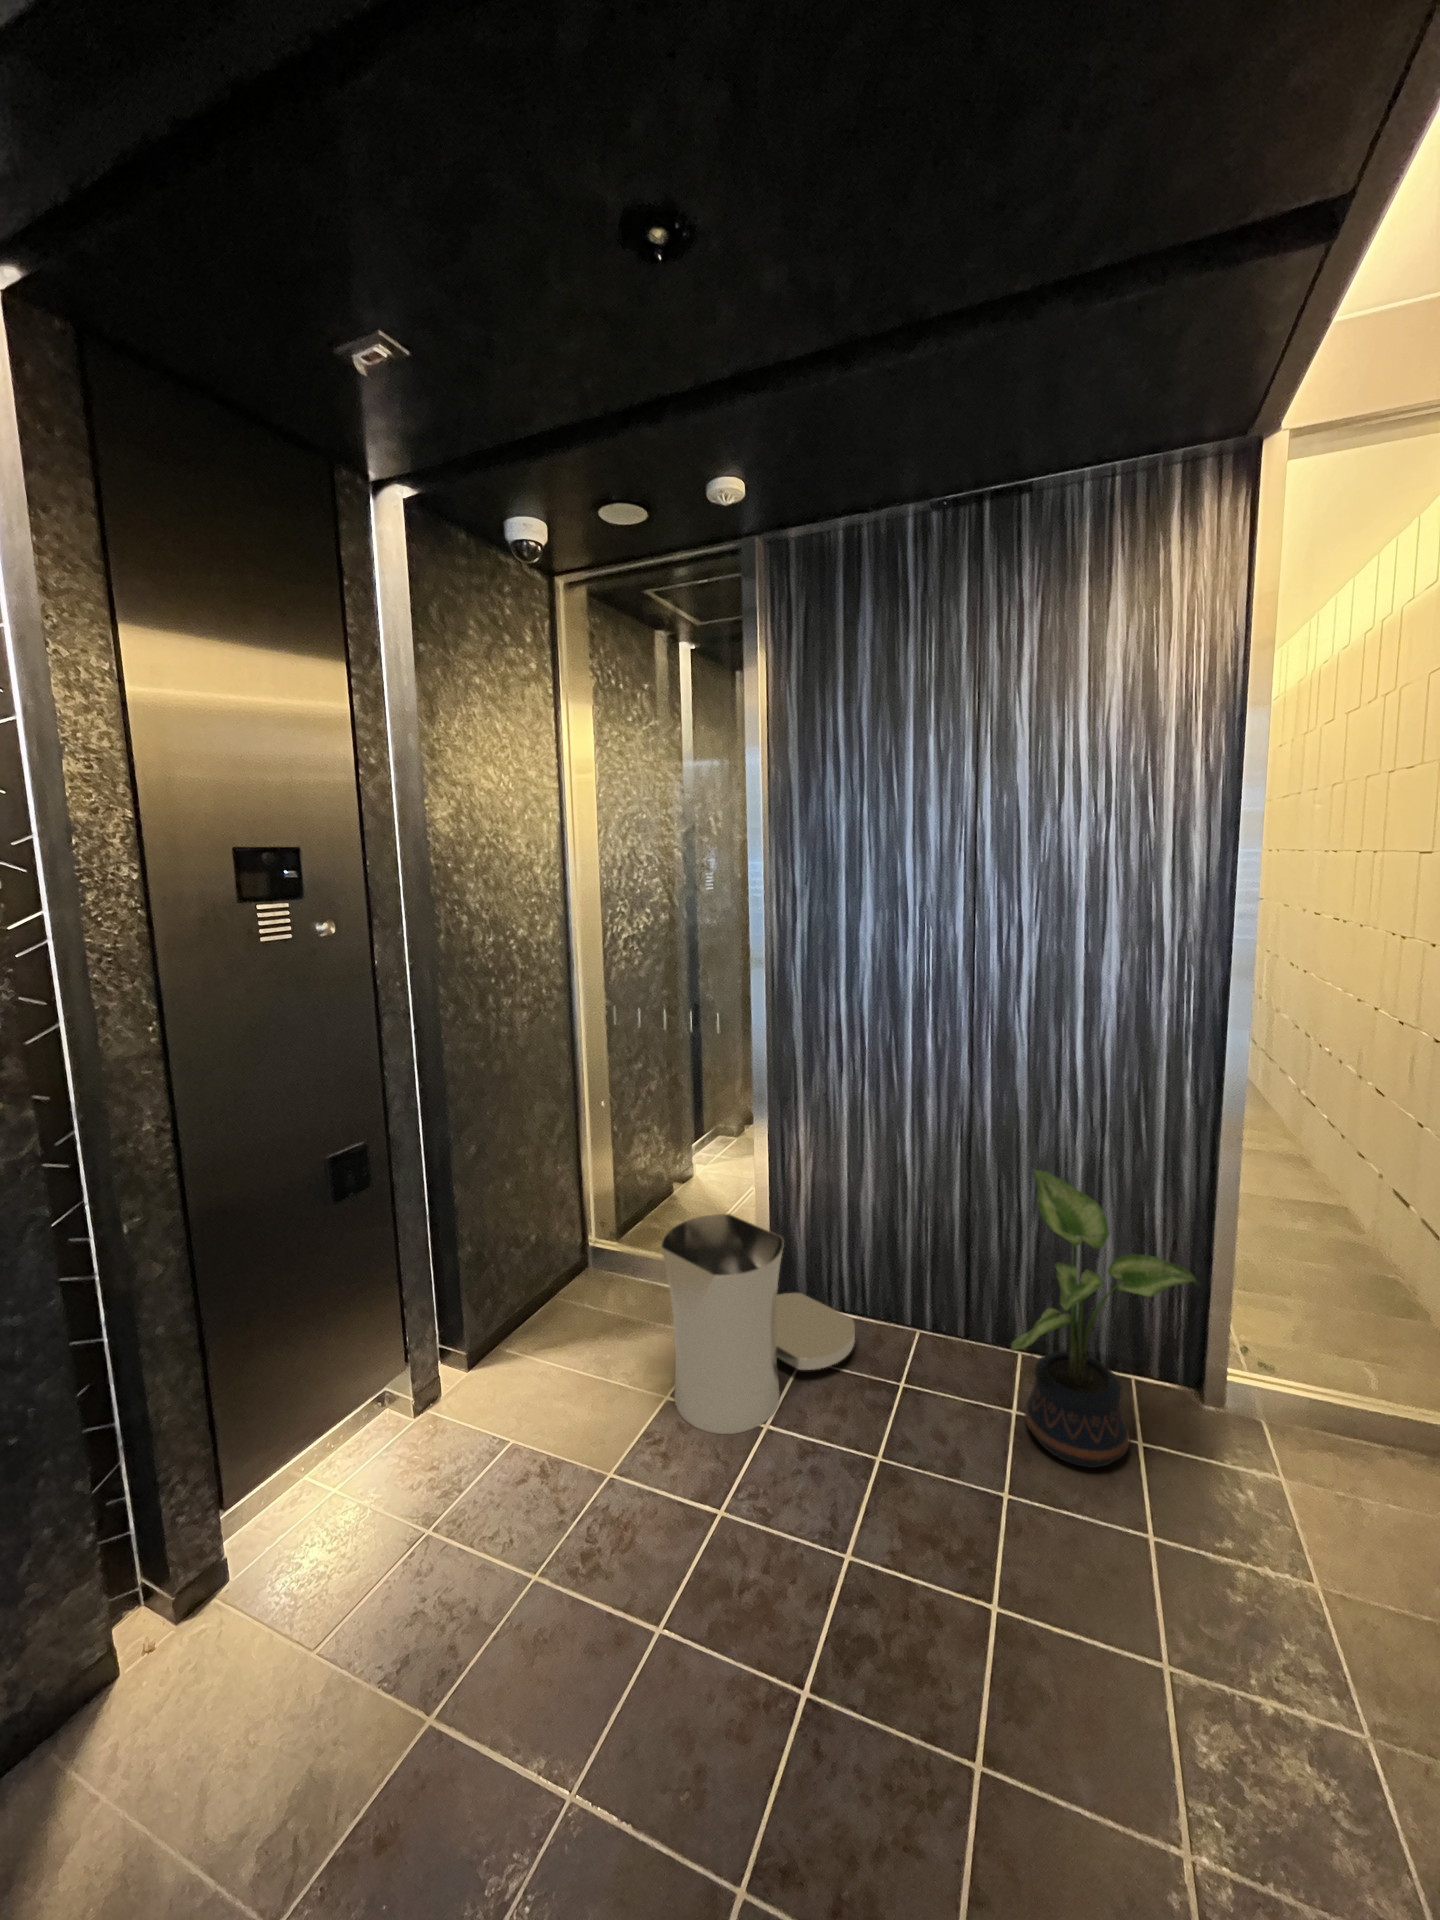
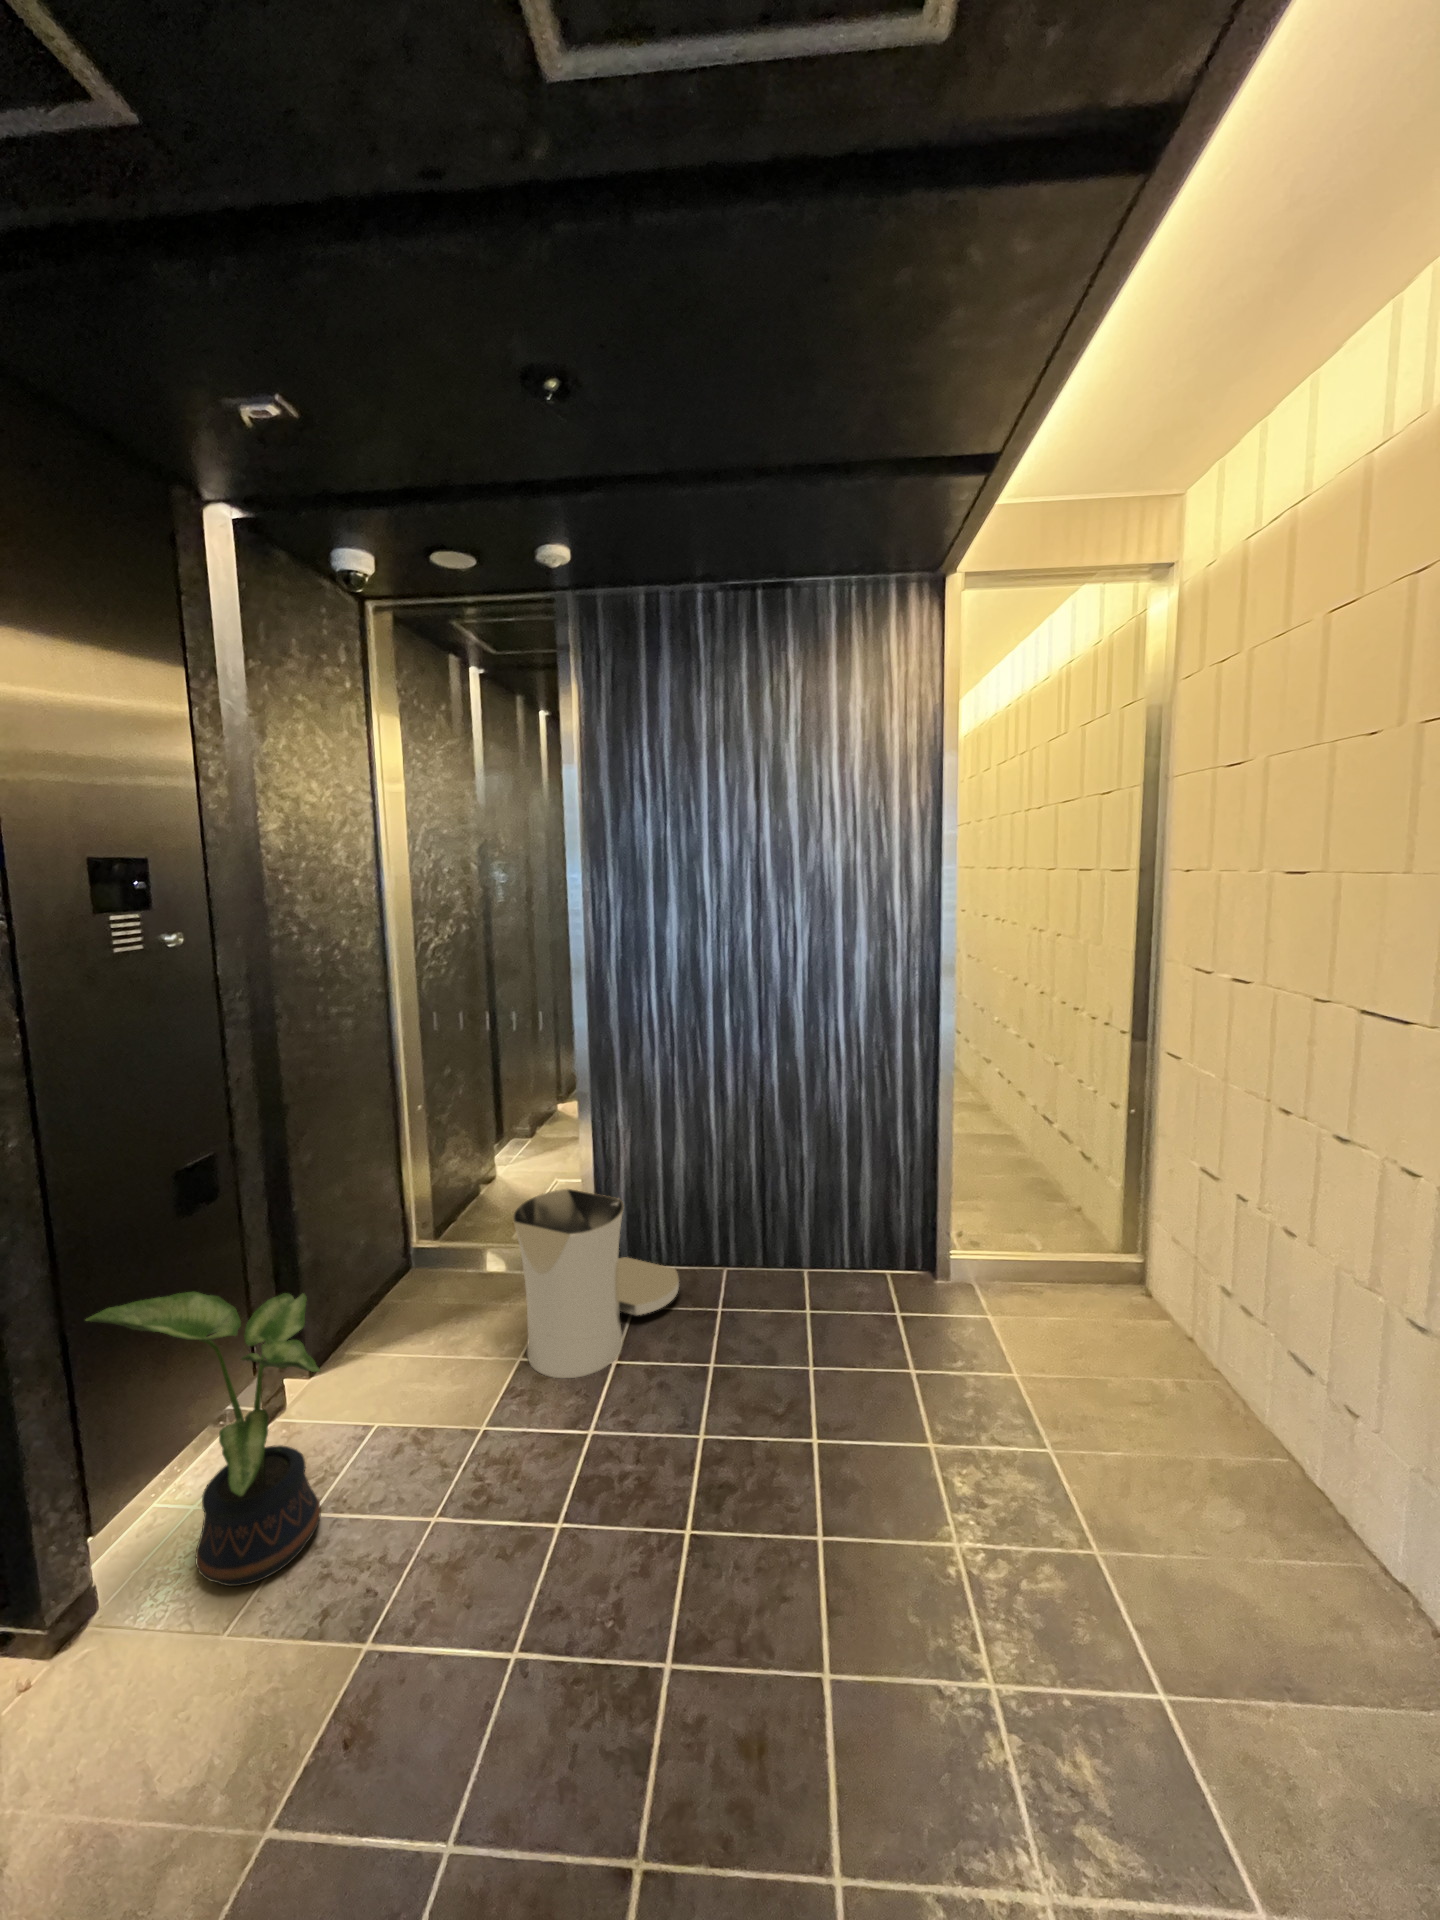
potted plant: present [1011,1170,1200,1468] -> present [86,1292,321,1586]

